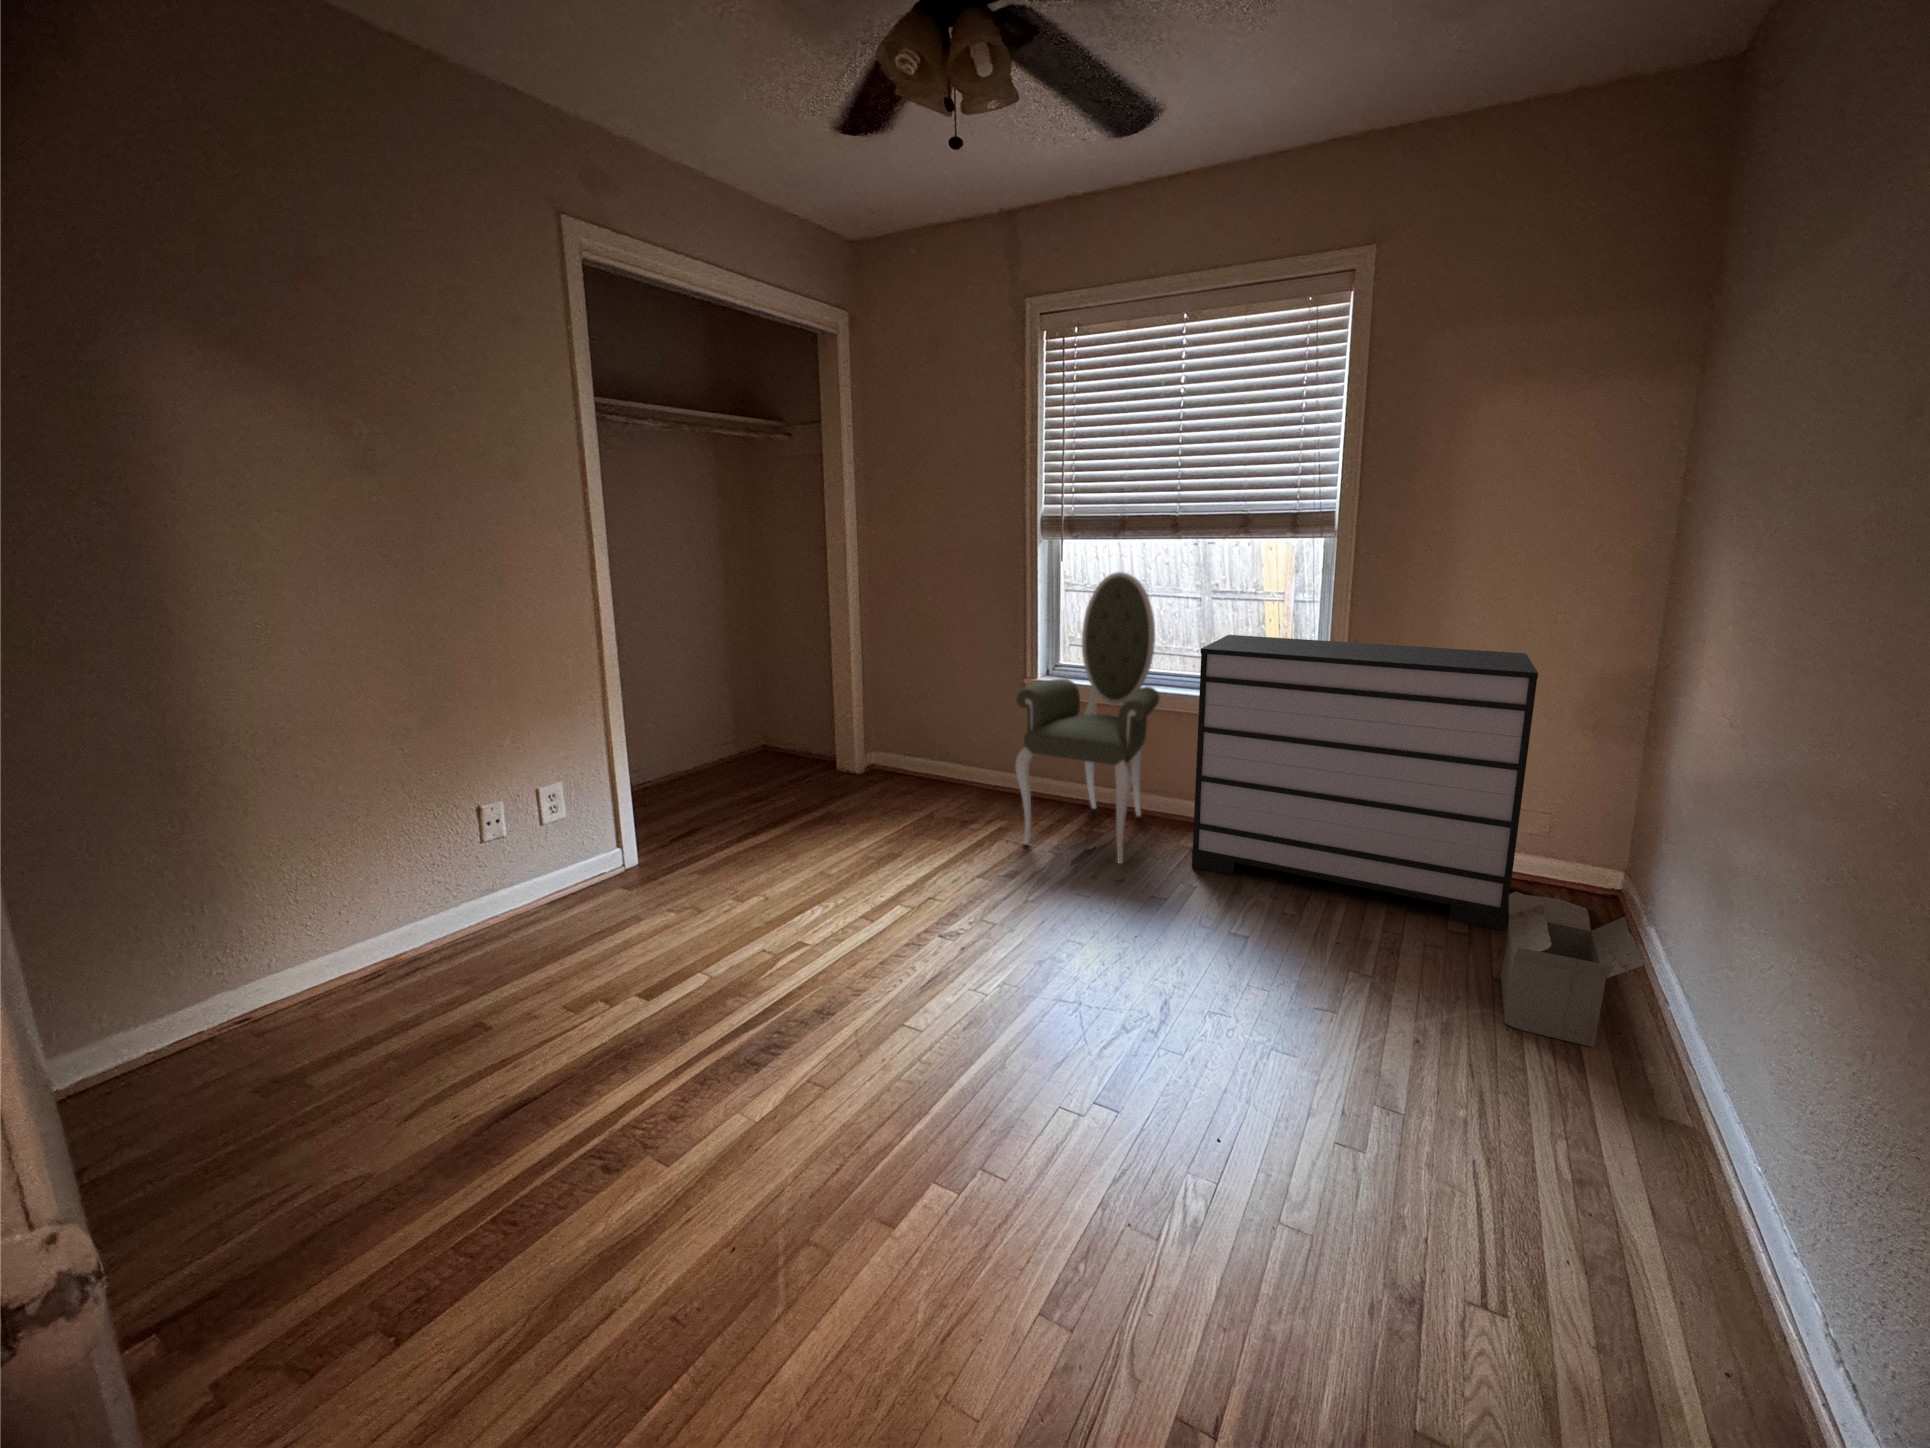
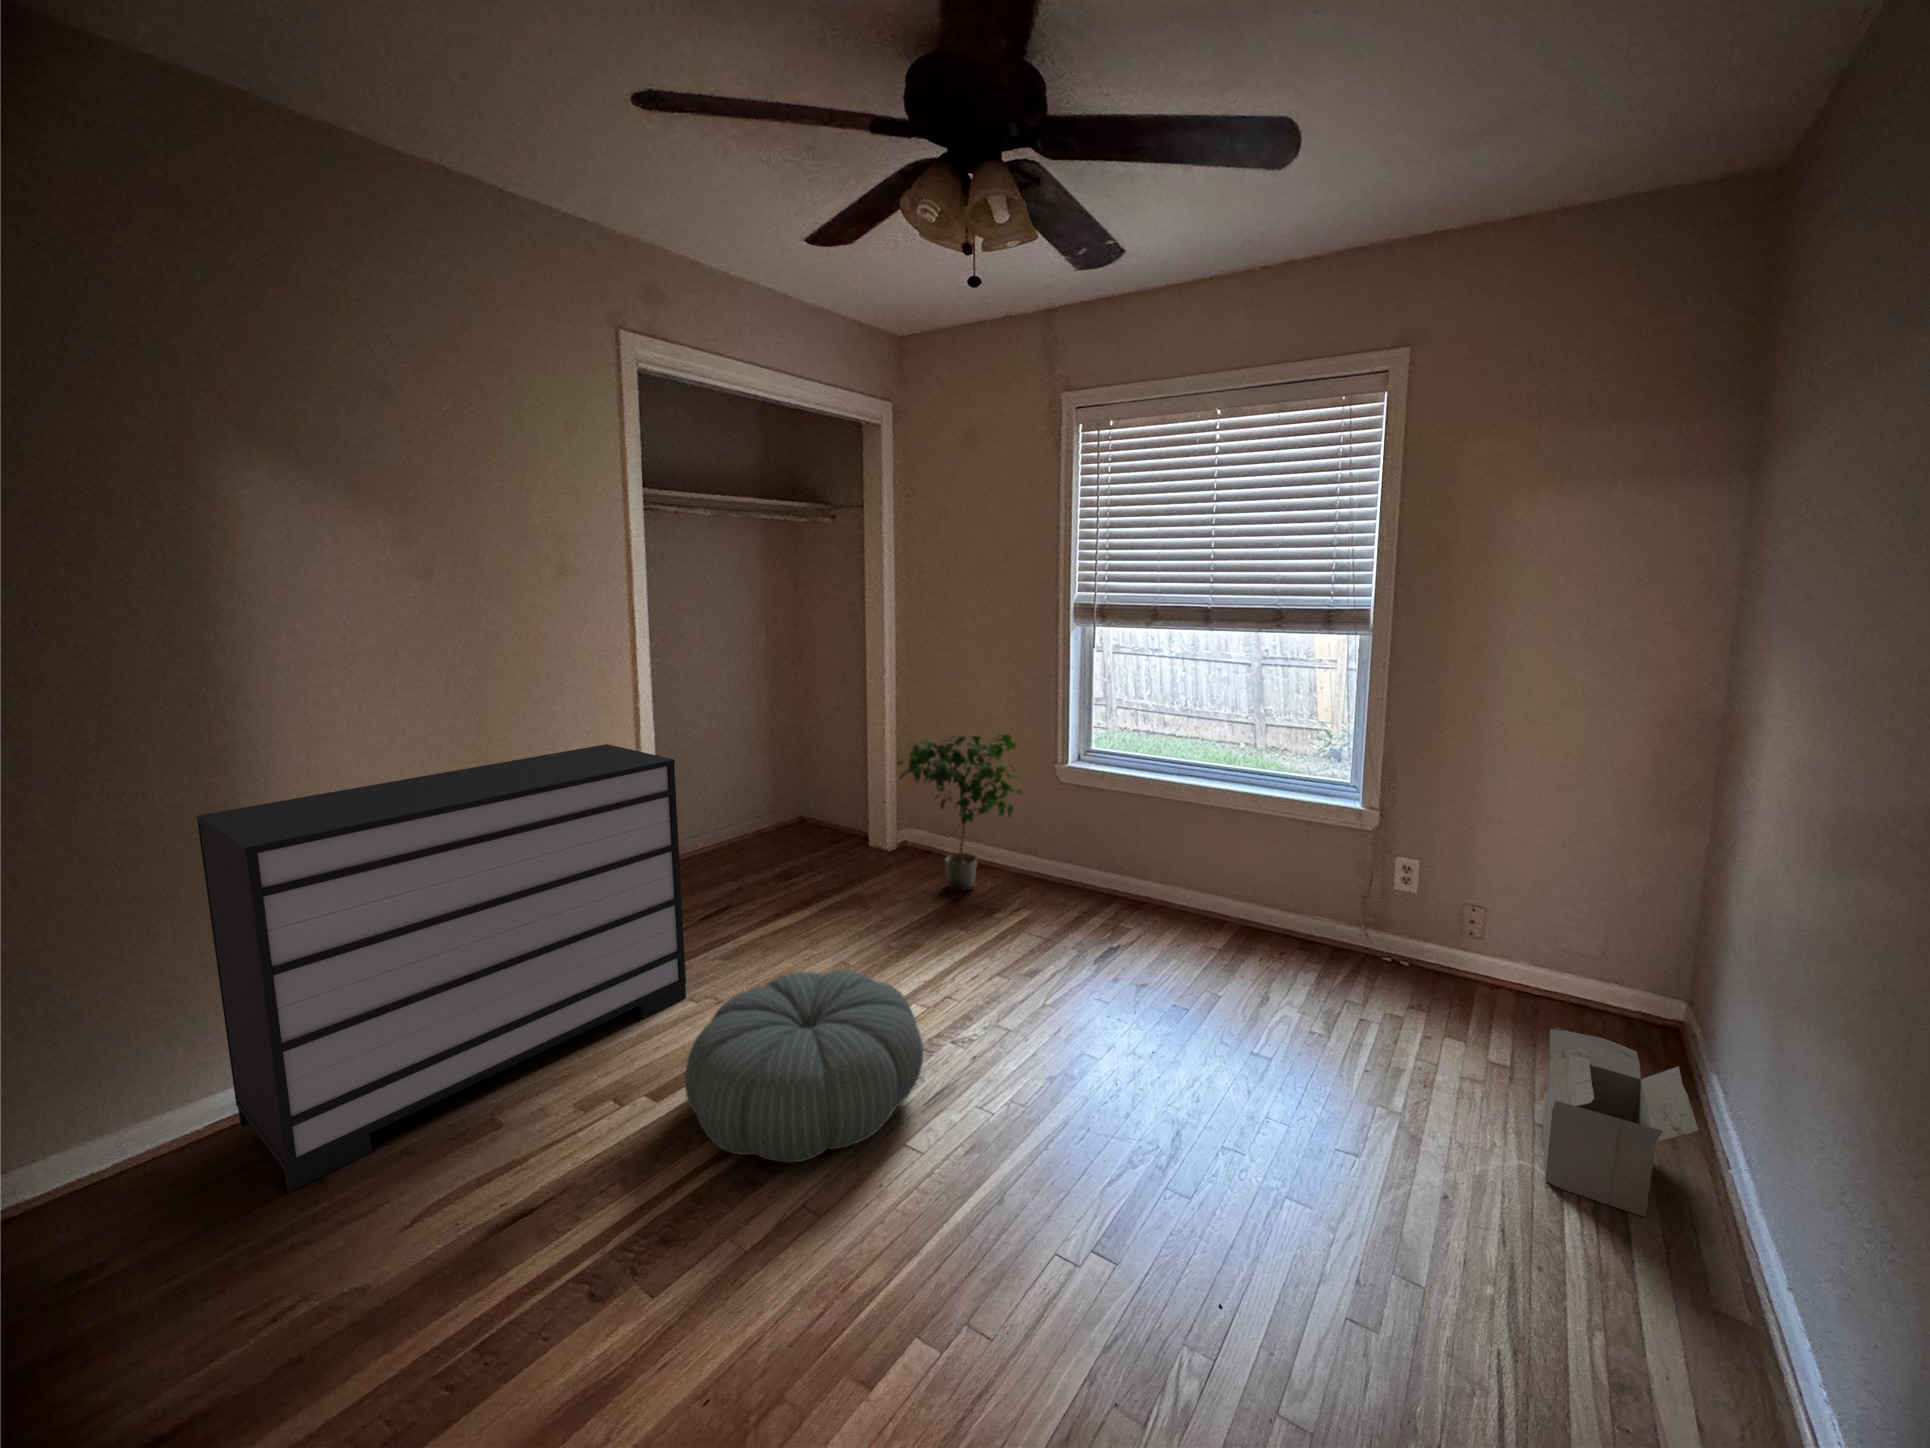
armchair: present [1016,572,1160,864] -> none [1039,663,1186,964]
dresser: present [1192,635,1538,930] -> present [197,744,686,1192]
potted plant: none [864,650,994,808] -> present [897,734,1022,891]
pouf: none [678,870,916,1045] -> present [685,969,923,1162]

